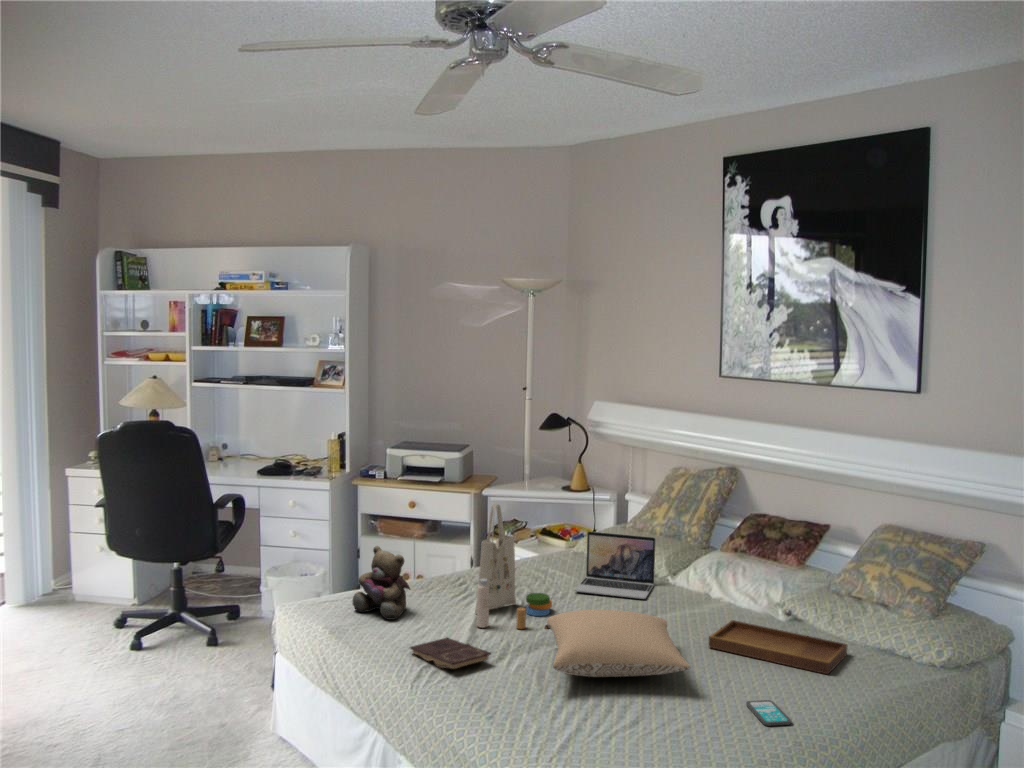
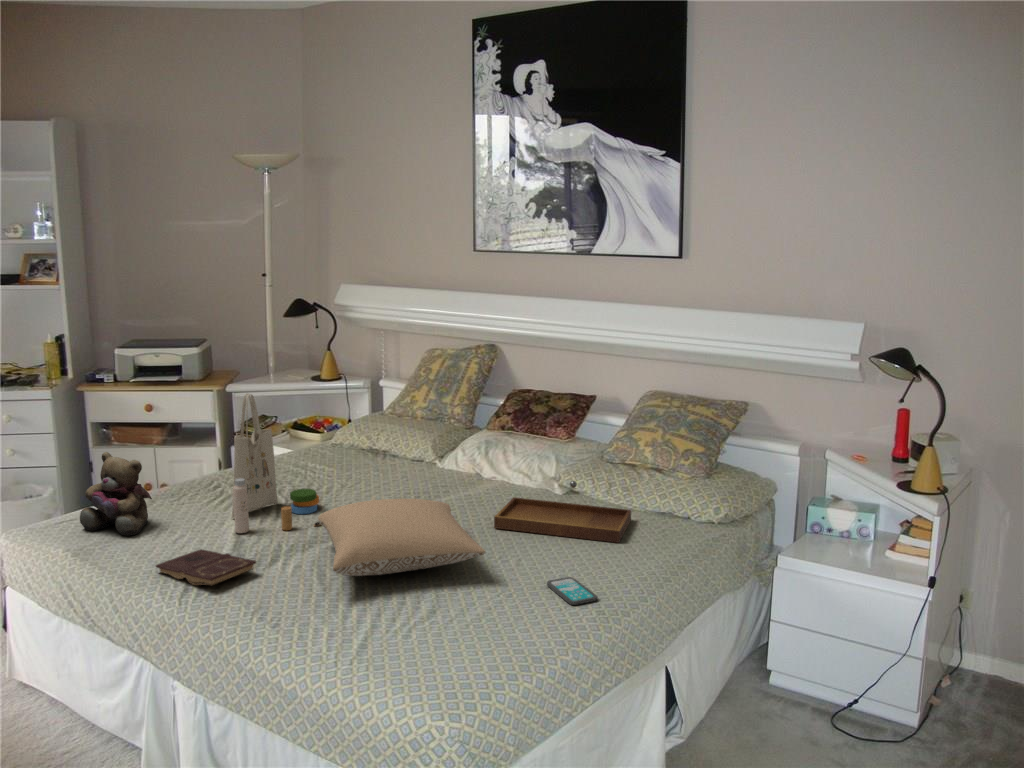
laptop: present [575,531,655,599] -> none [342,419,425,485]

